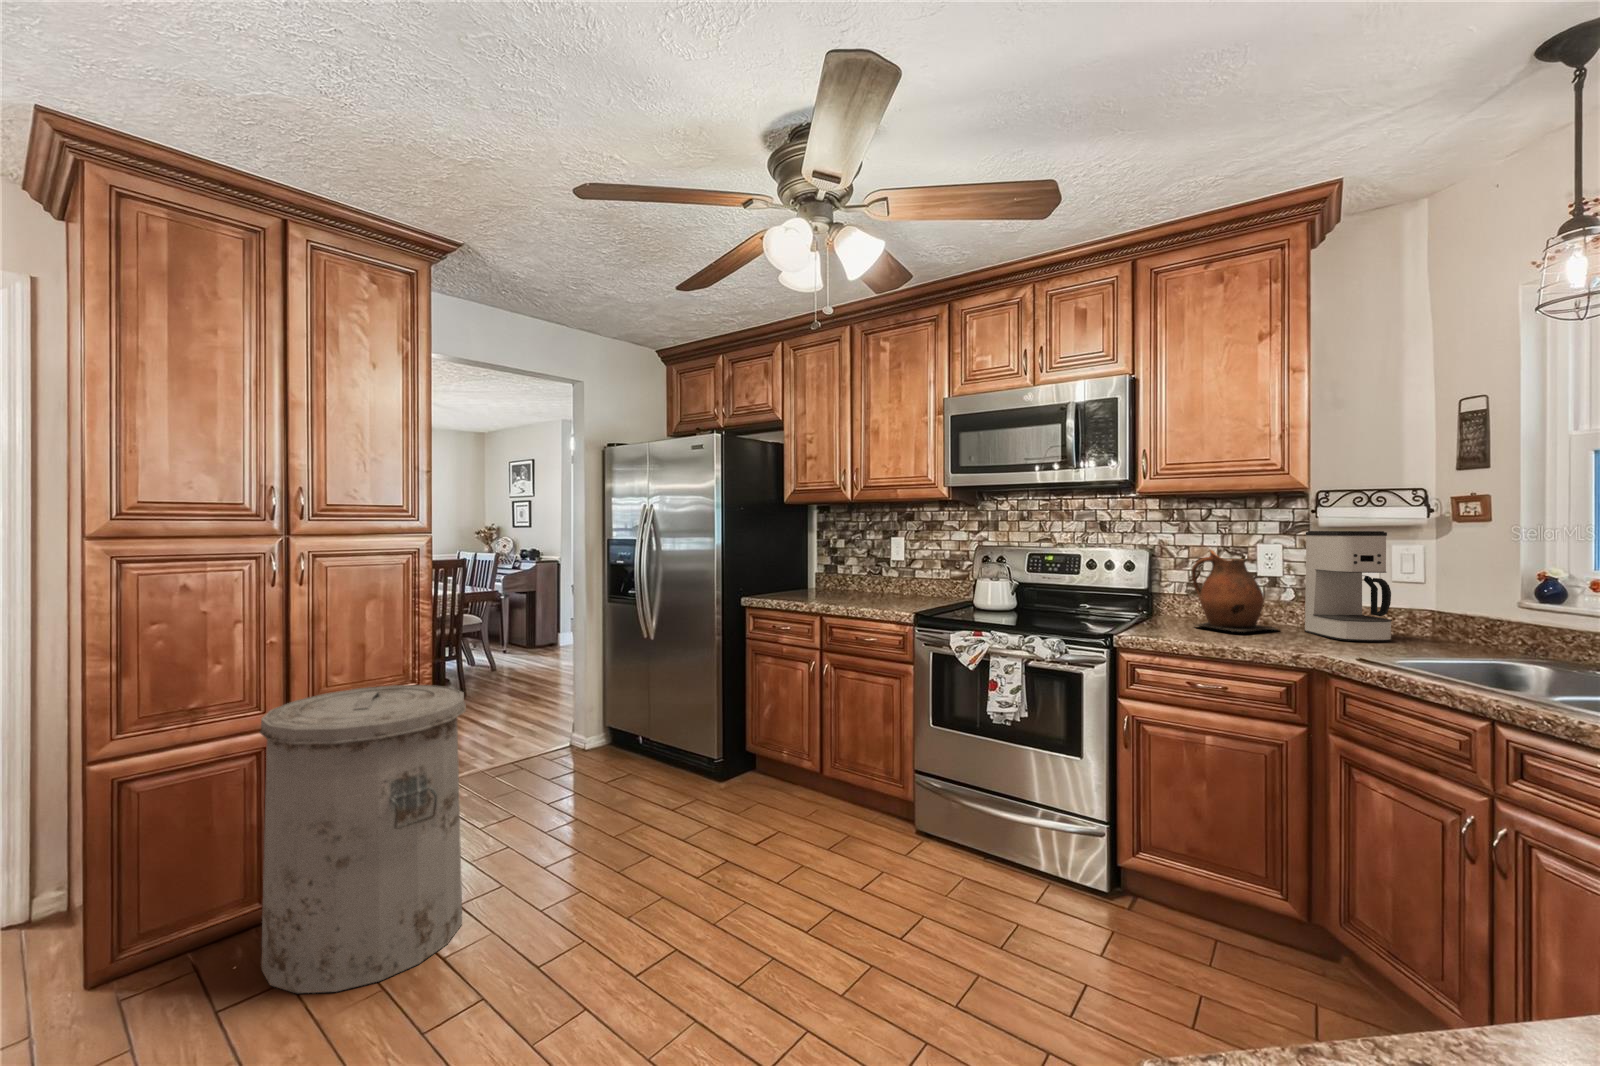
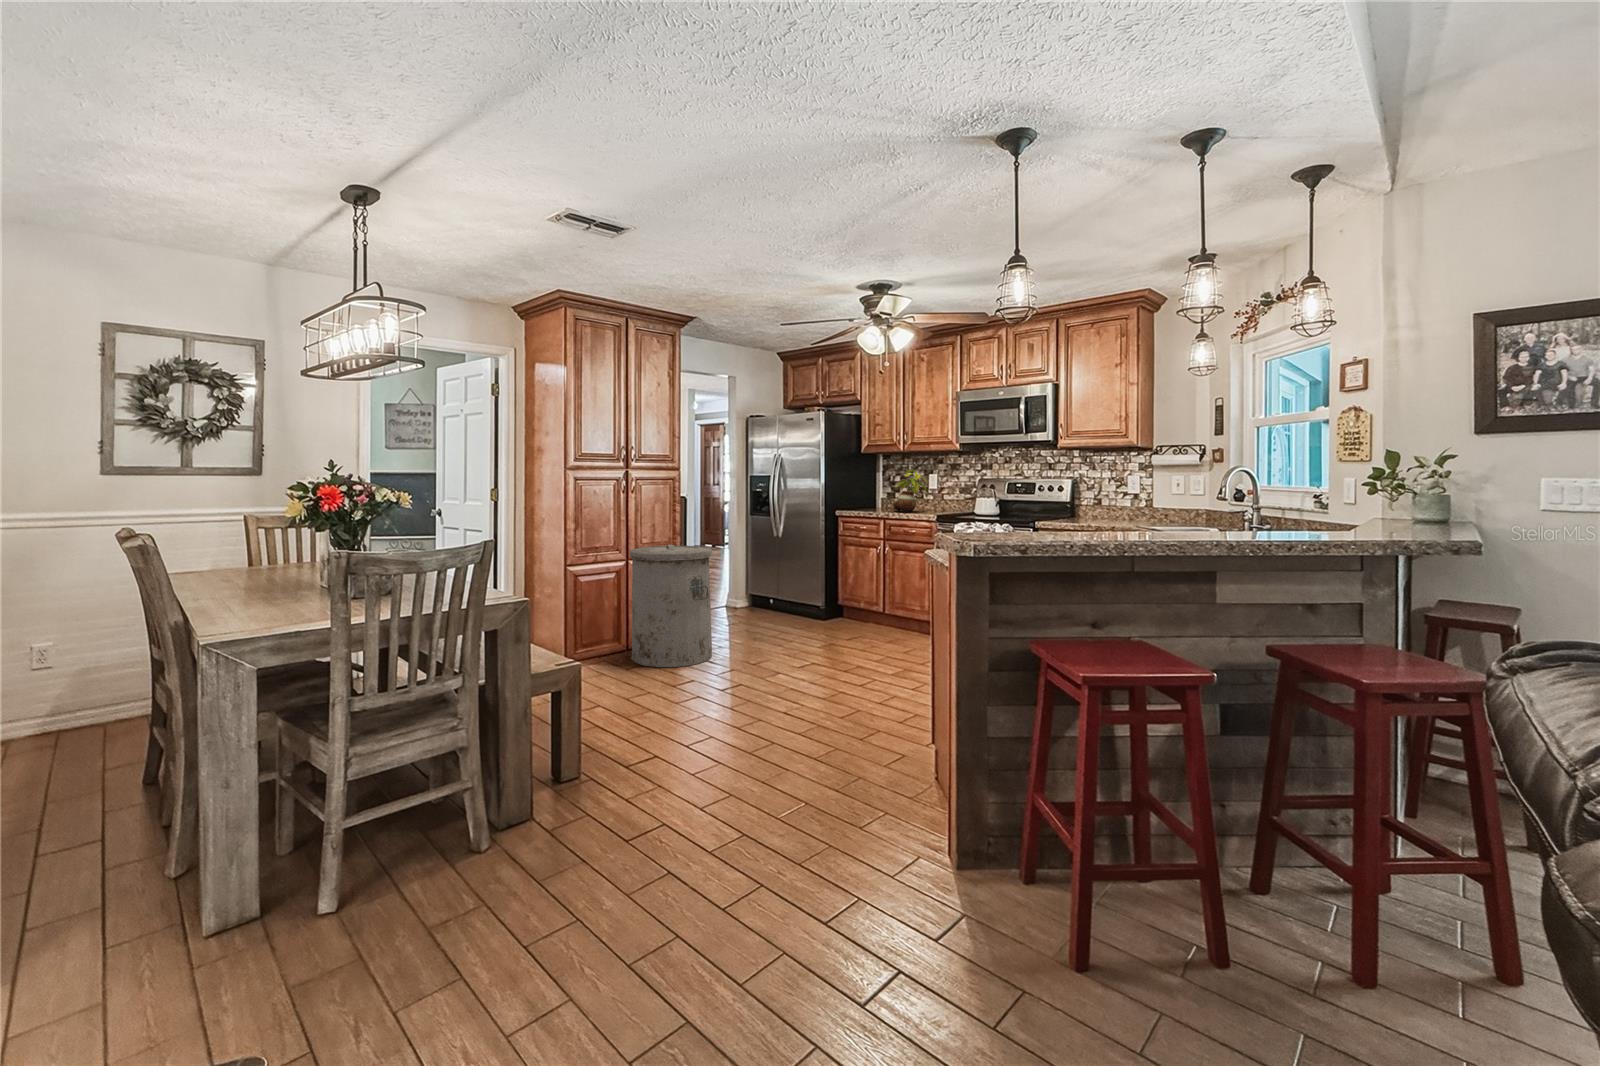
potted plant: none [834,530,892,600] -> present [893,470,927,512]
coffee maker: present [1305,531,1392,641] -> none [1142,467,1181,523]
ceramic pitcher: present [1191,550,1277,632] -> none [1086,478,1129,521]

